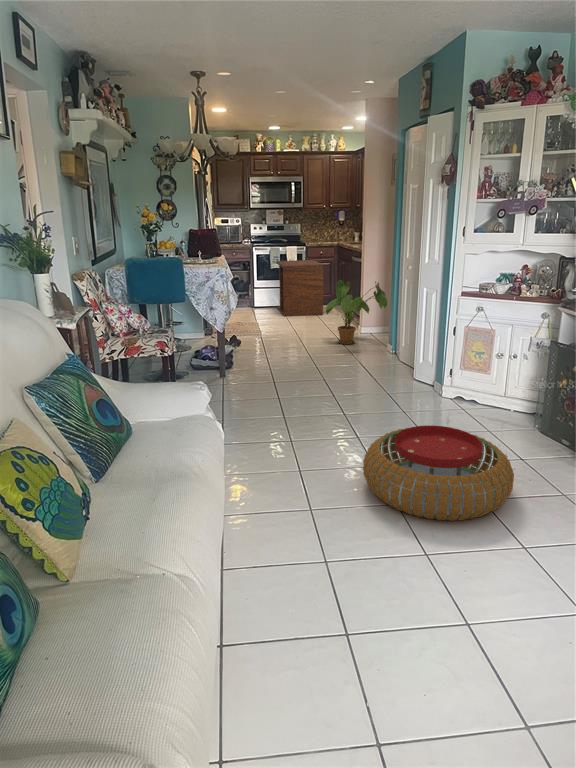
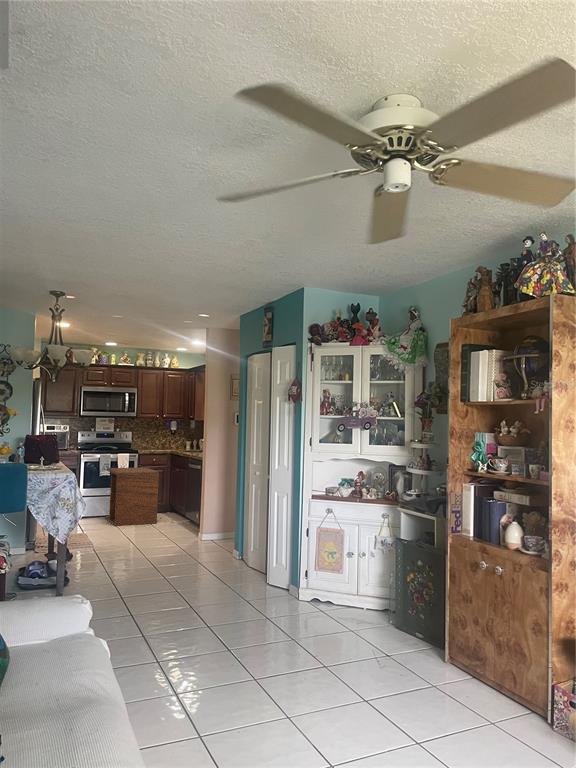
house plant: present [326,280,387,344] -> none [167,486,232,553]
pouf: present [363,425,514,521] -> none [250,625,396,726]

